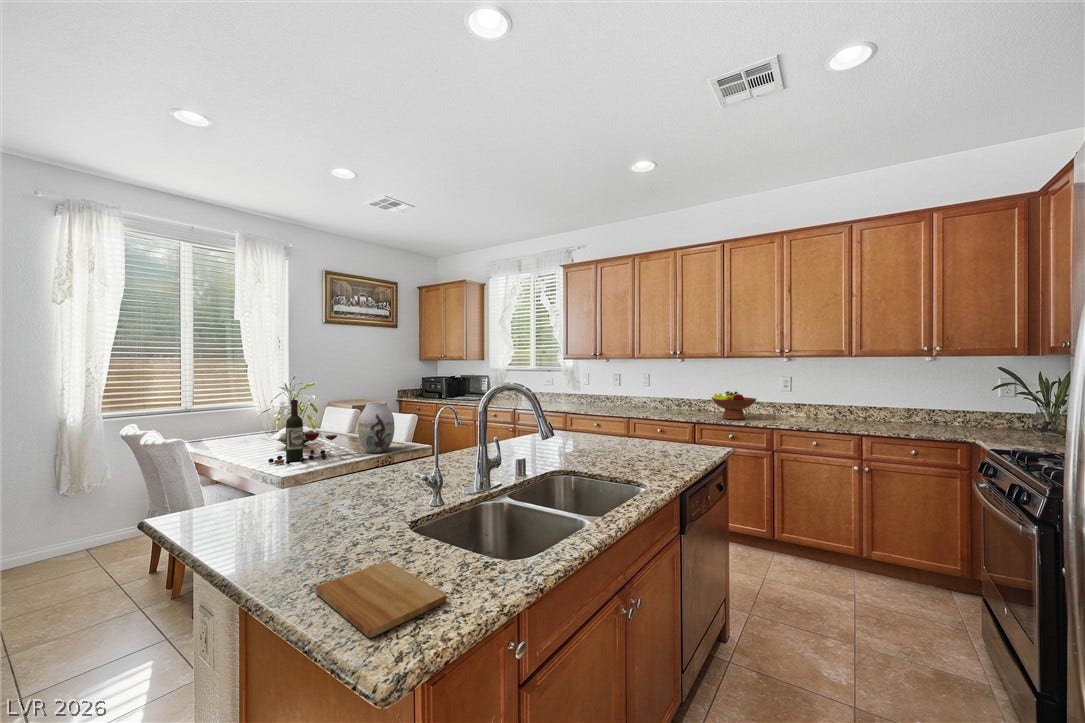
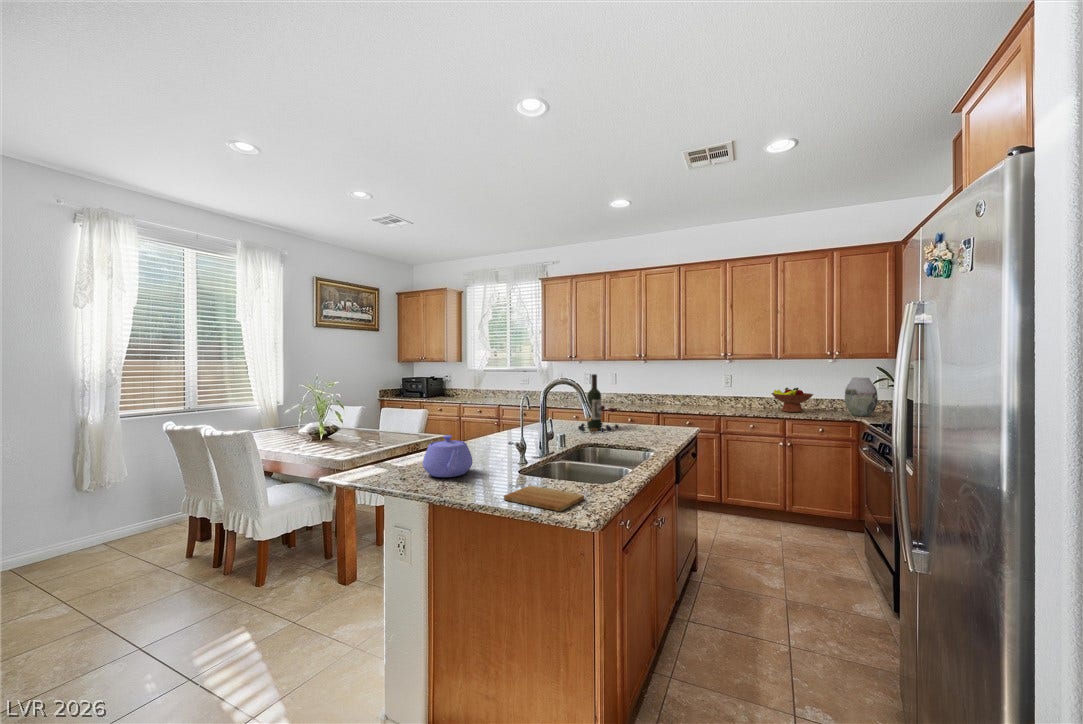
fruit bowl: present [711,391,757,420] -> present [772,388,813,412]
wine bottle: present [268,400,337,464] -> present [578,374,618,432]
vase: present [358,402,395,453] -> present [845,377,878,416]
teapot: none [271,467,350,531] -> present [423,435,472,477]

